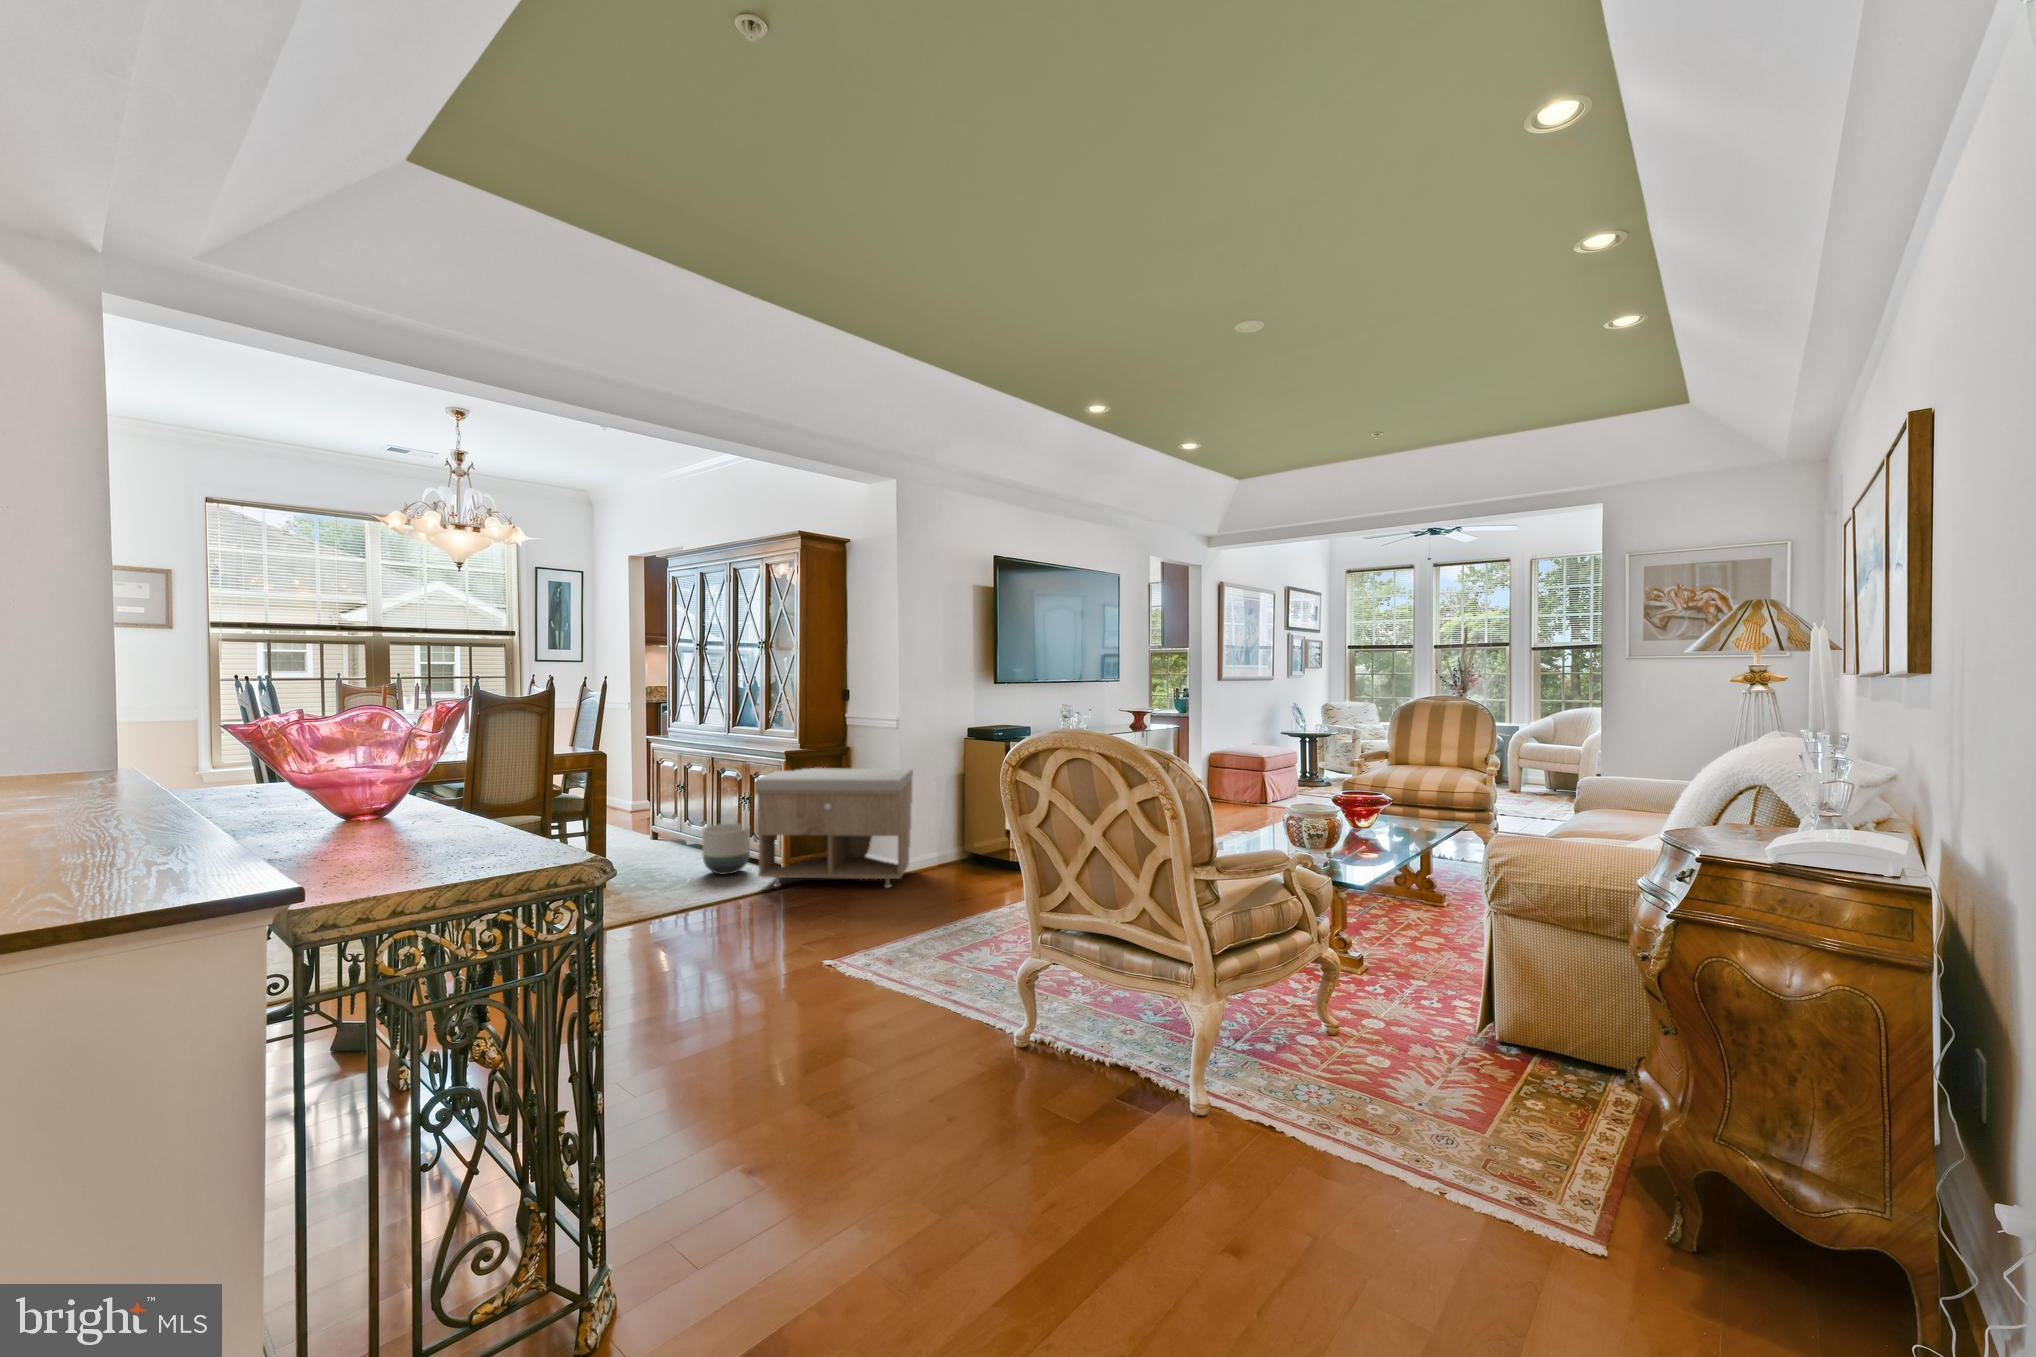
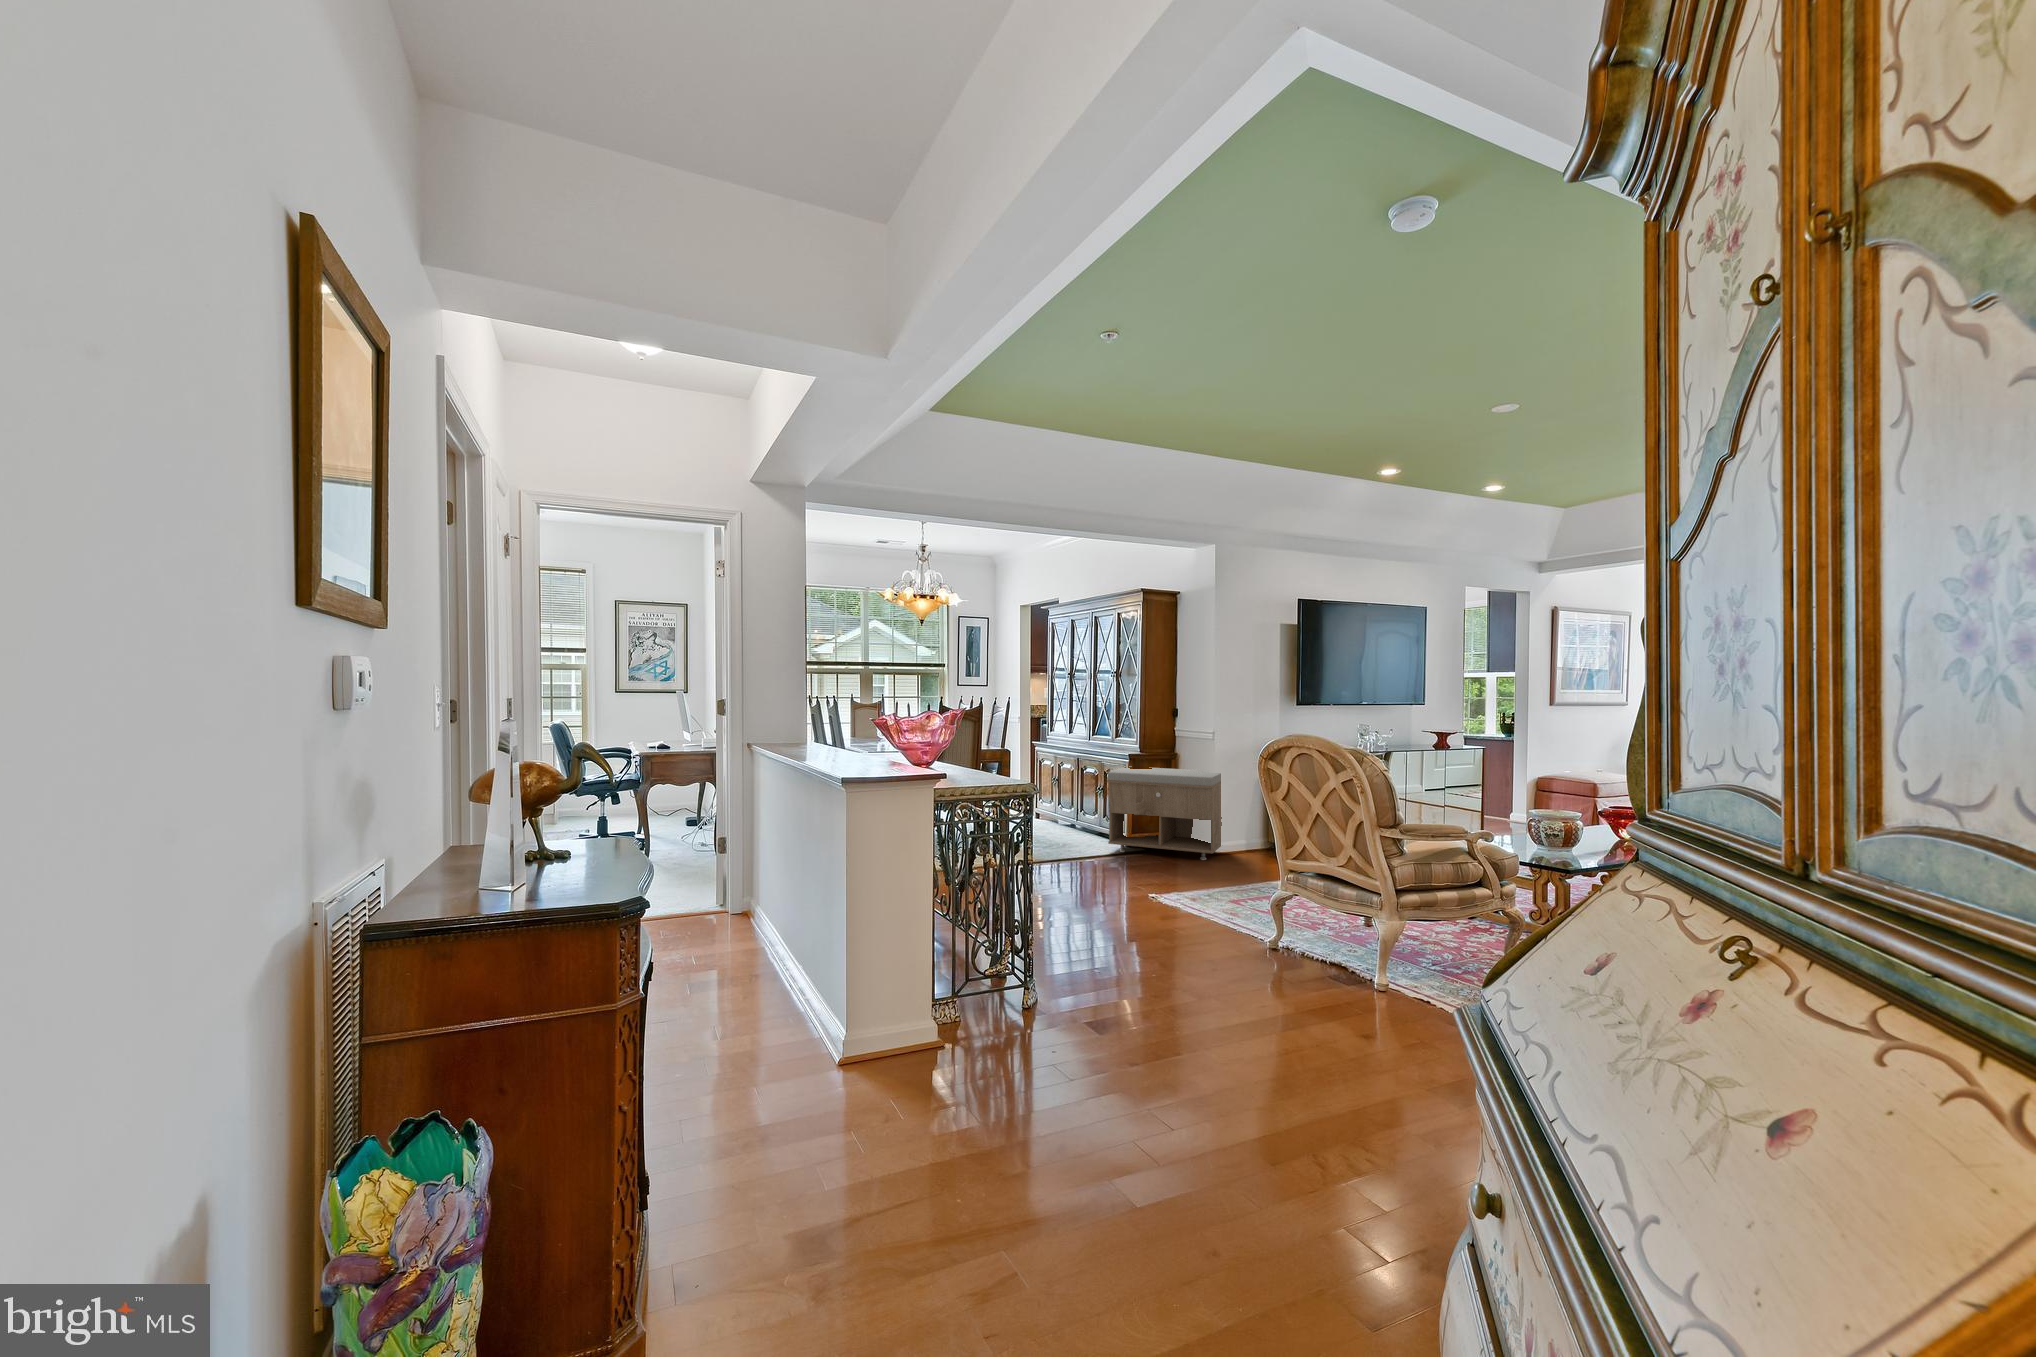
planter: present [703,824,750,874] -> none [1071,806,1104,842]

